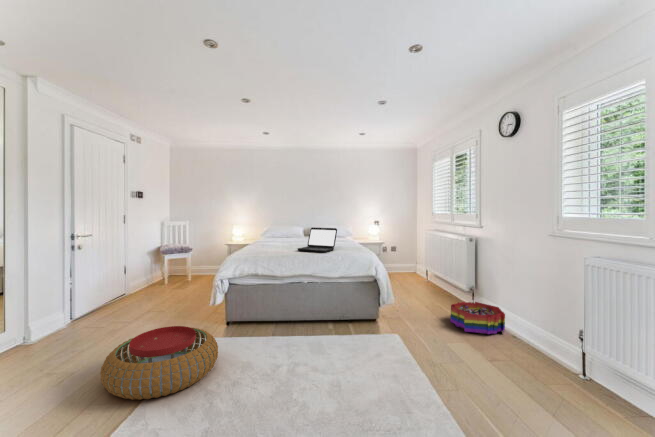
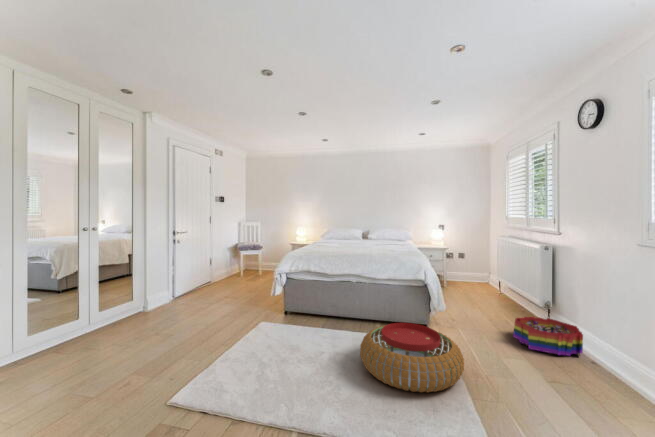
laptop: present [298,227,337,253] -> none [351,229,391,254]
pouf: present [101,326,218,400] -> present [360,323,464,392]

